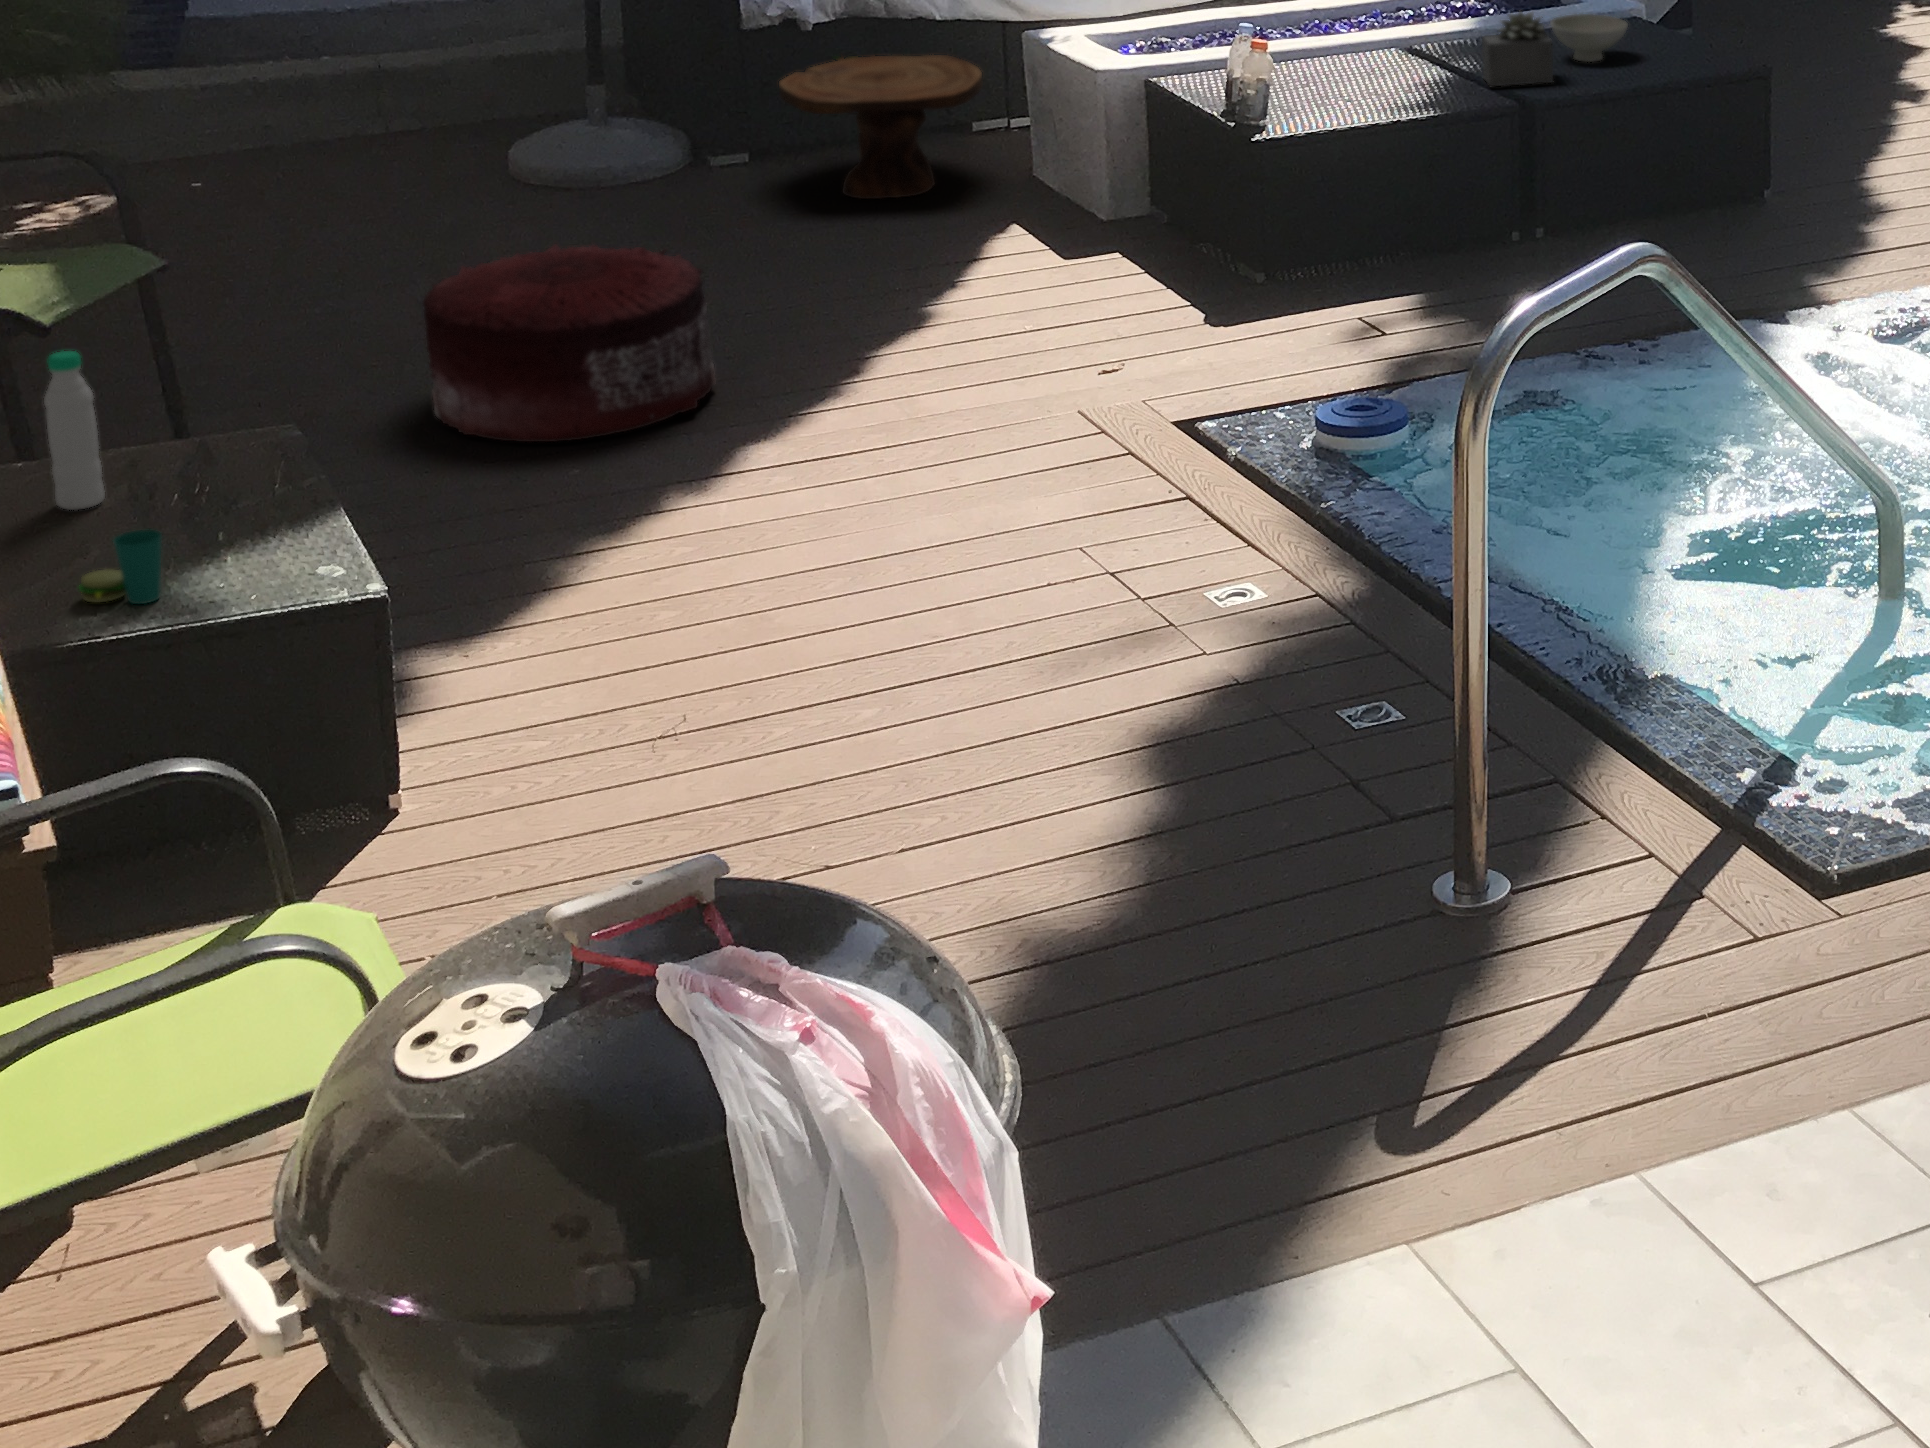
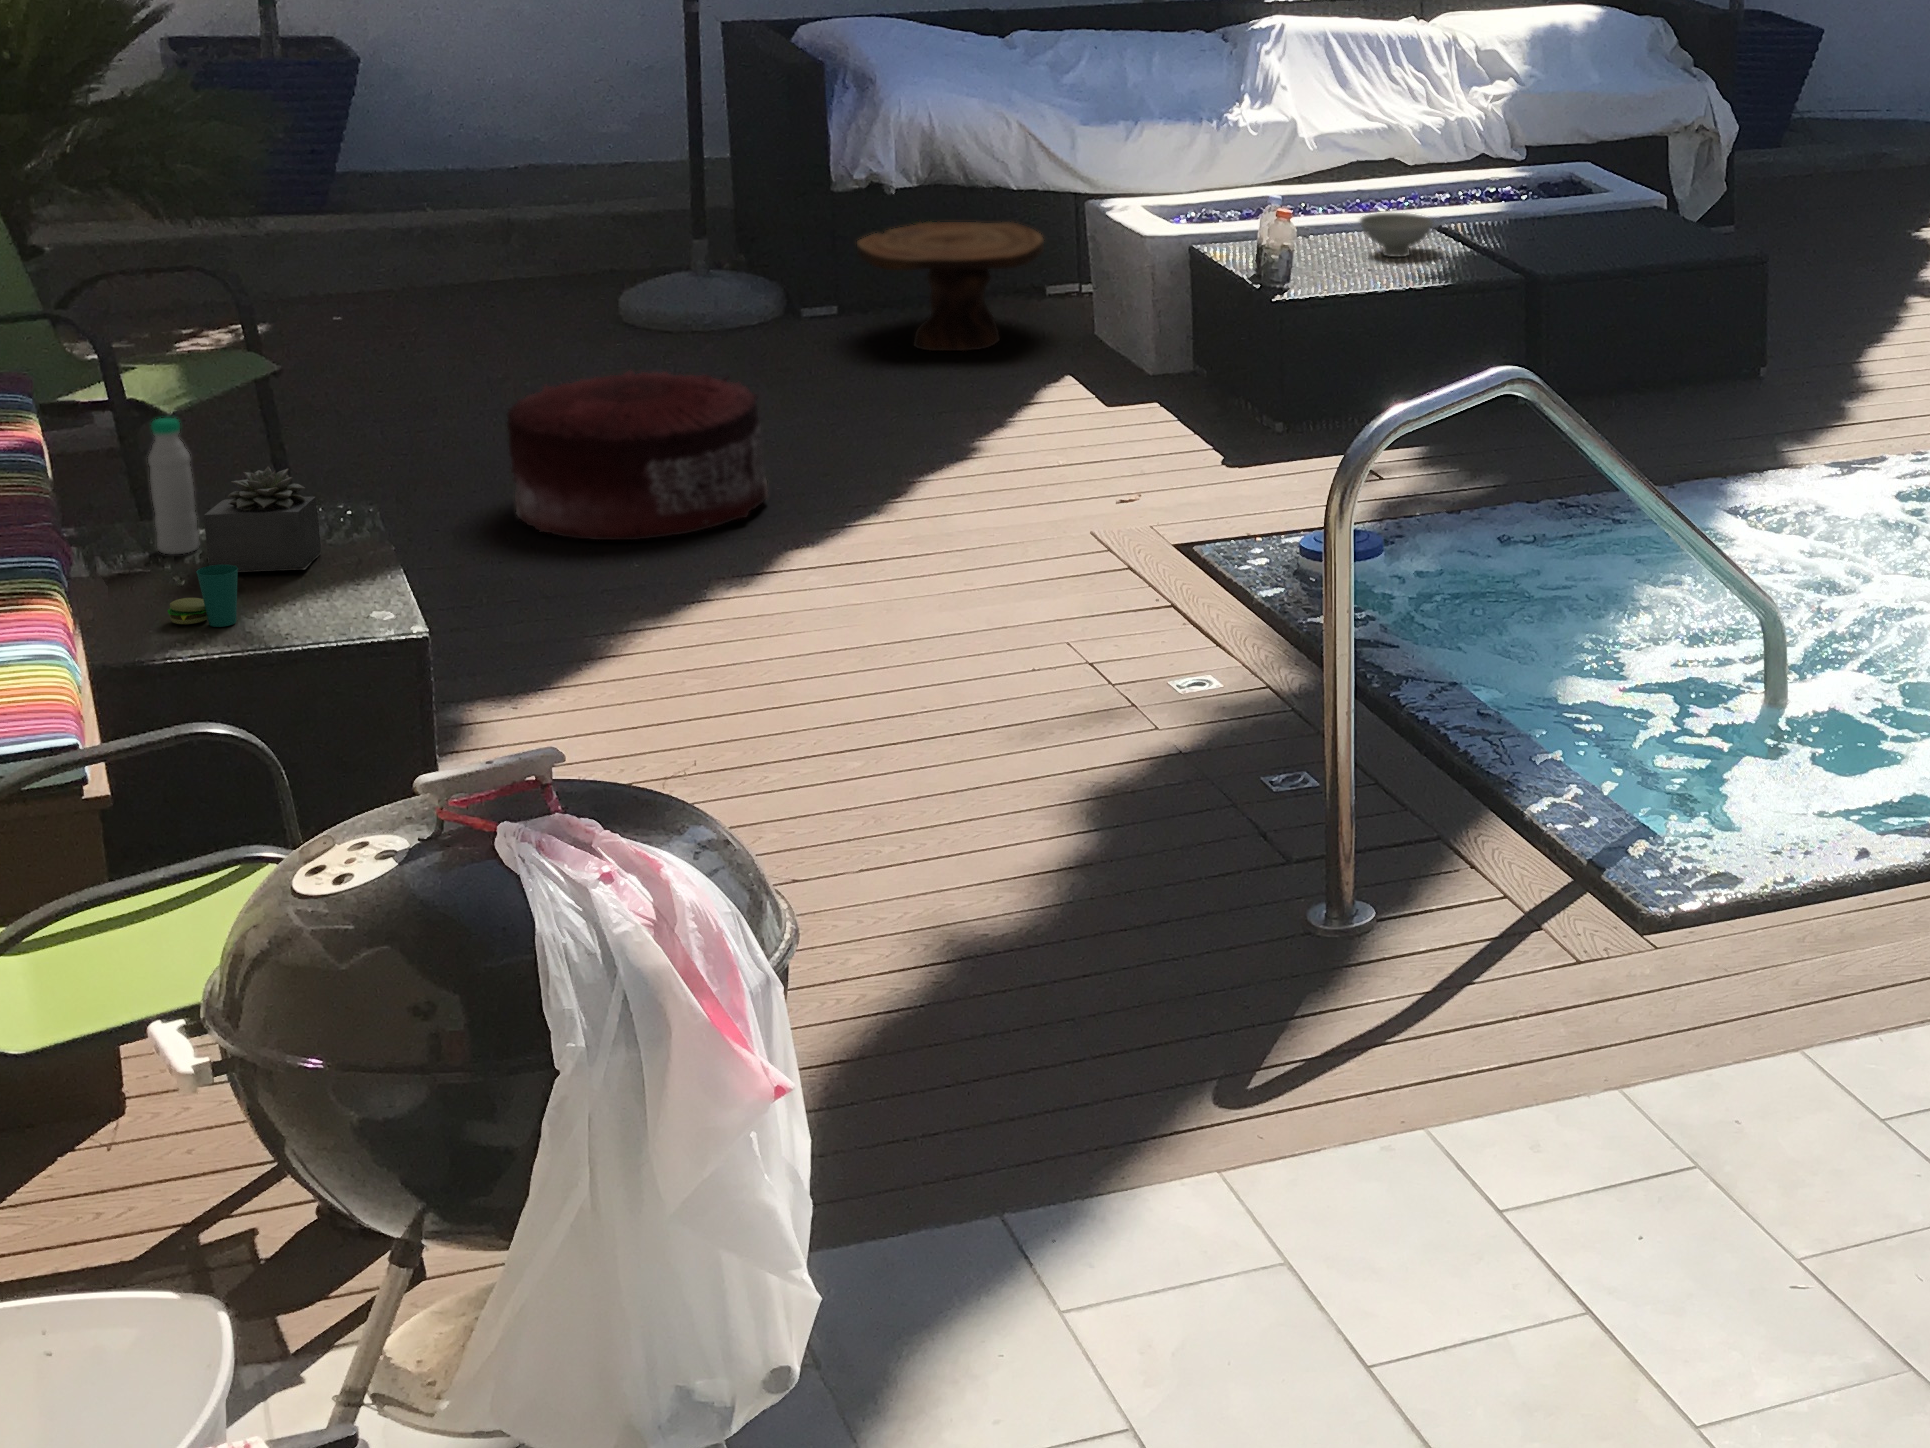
succulent plant: present [1482,12,1554,86] -> present [204,466,321,572]
bowl: present [1550,14,1628,62] -> present [1360,213,1433,257]

